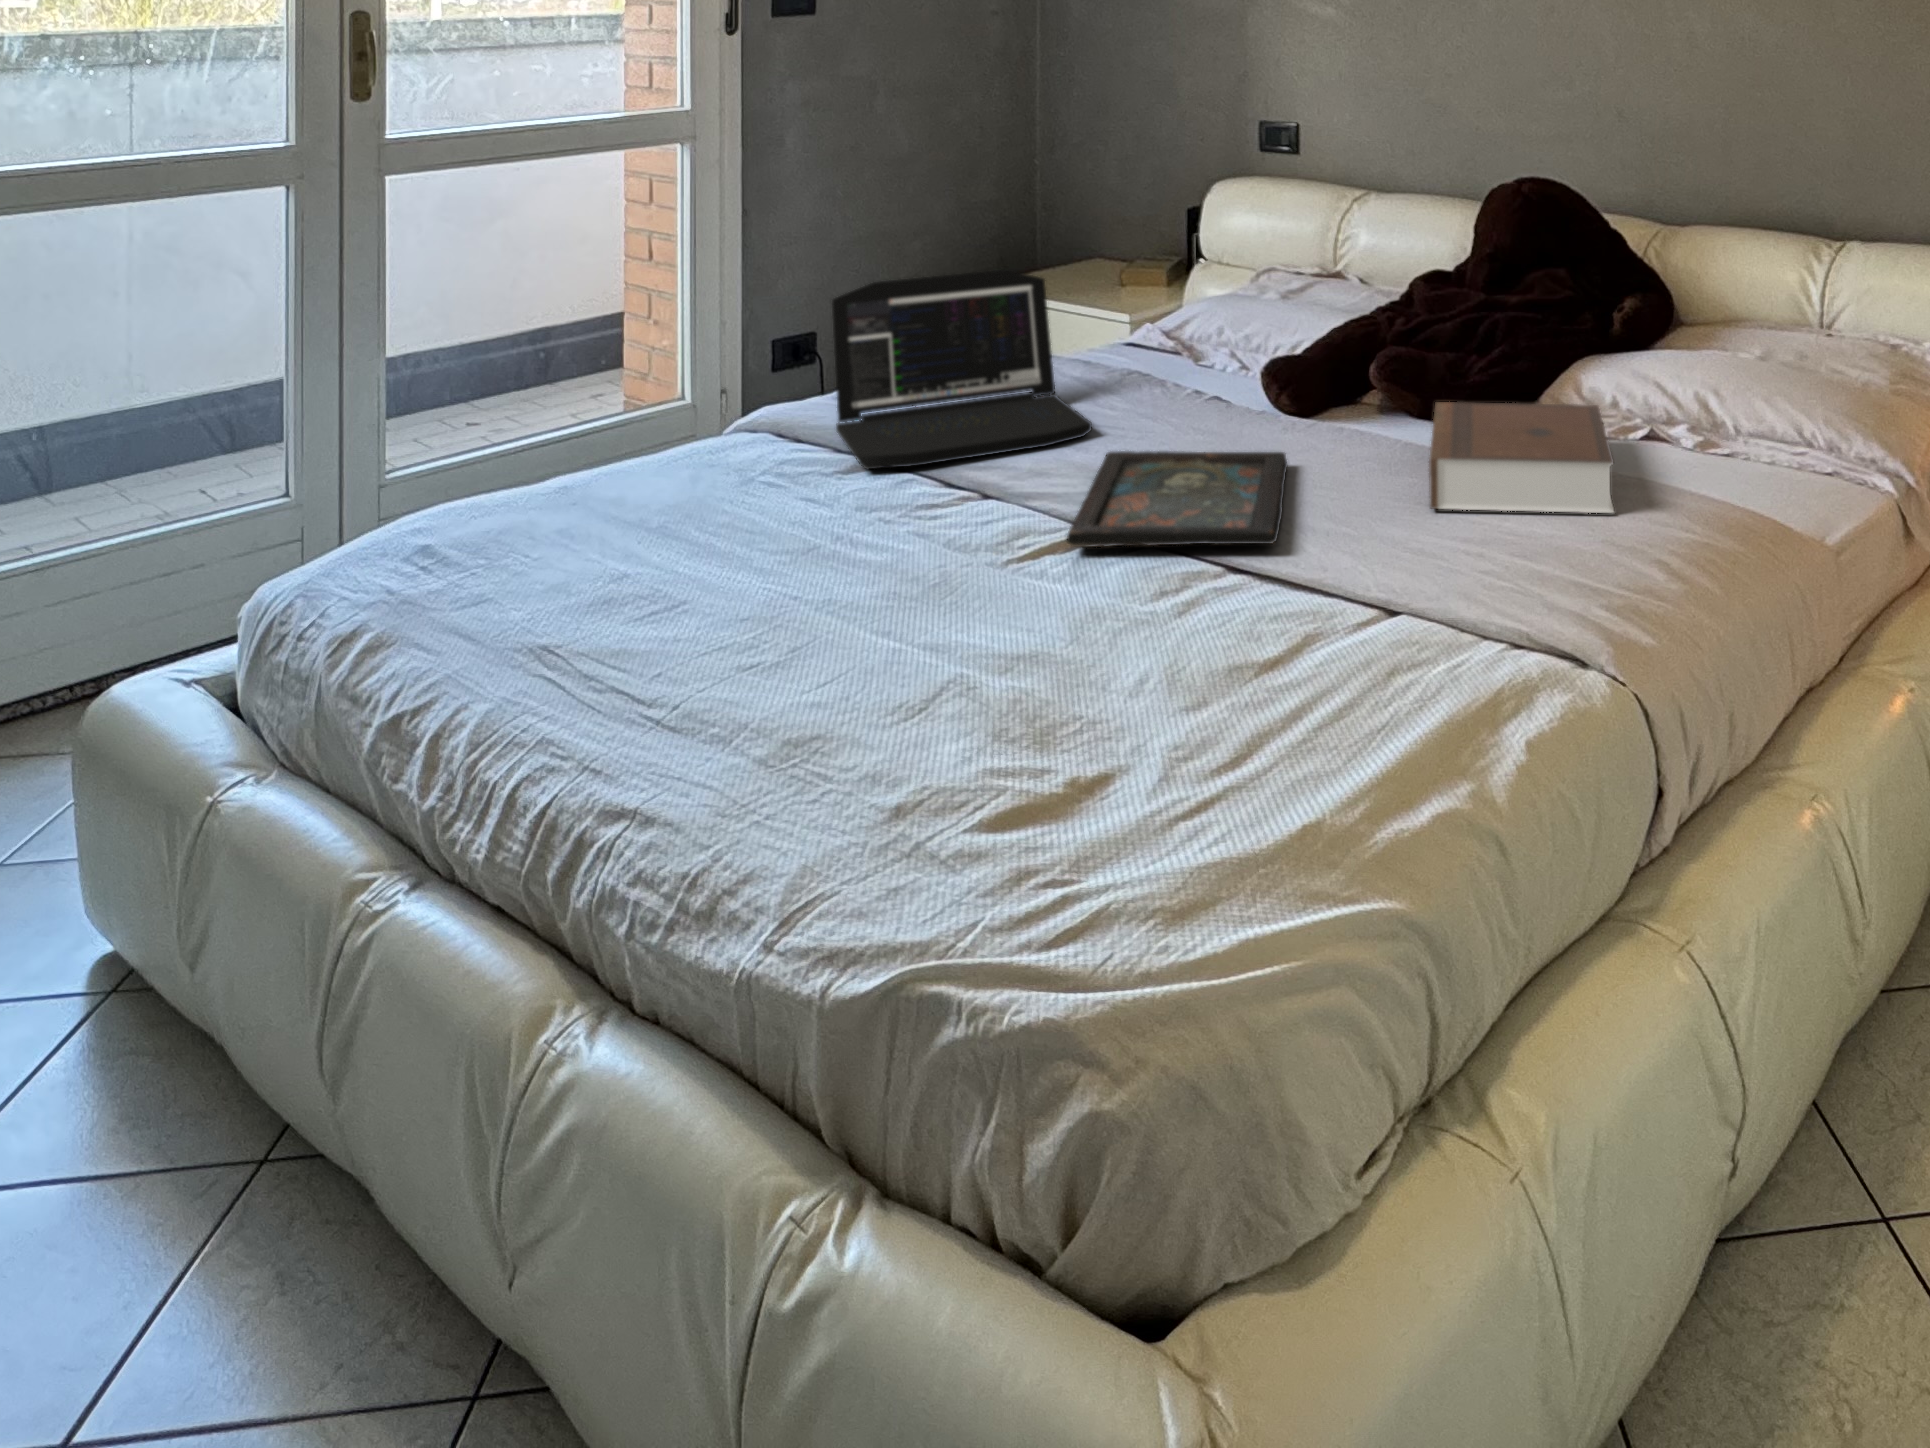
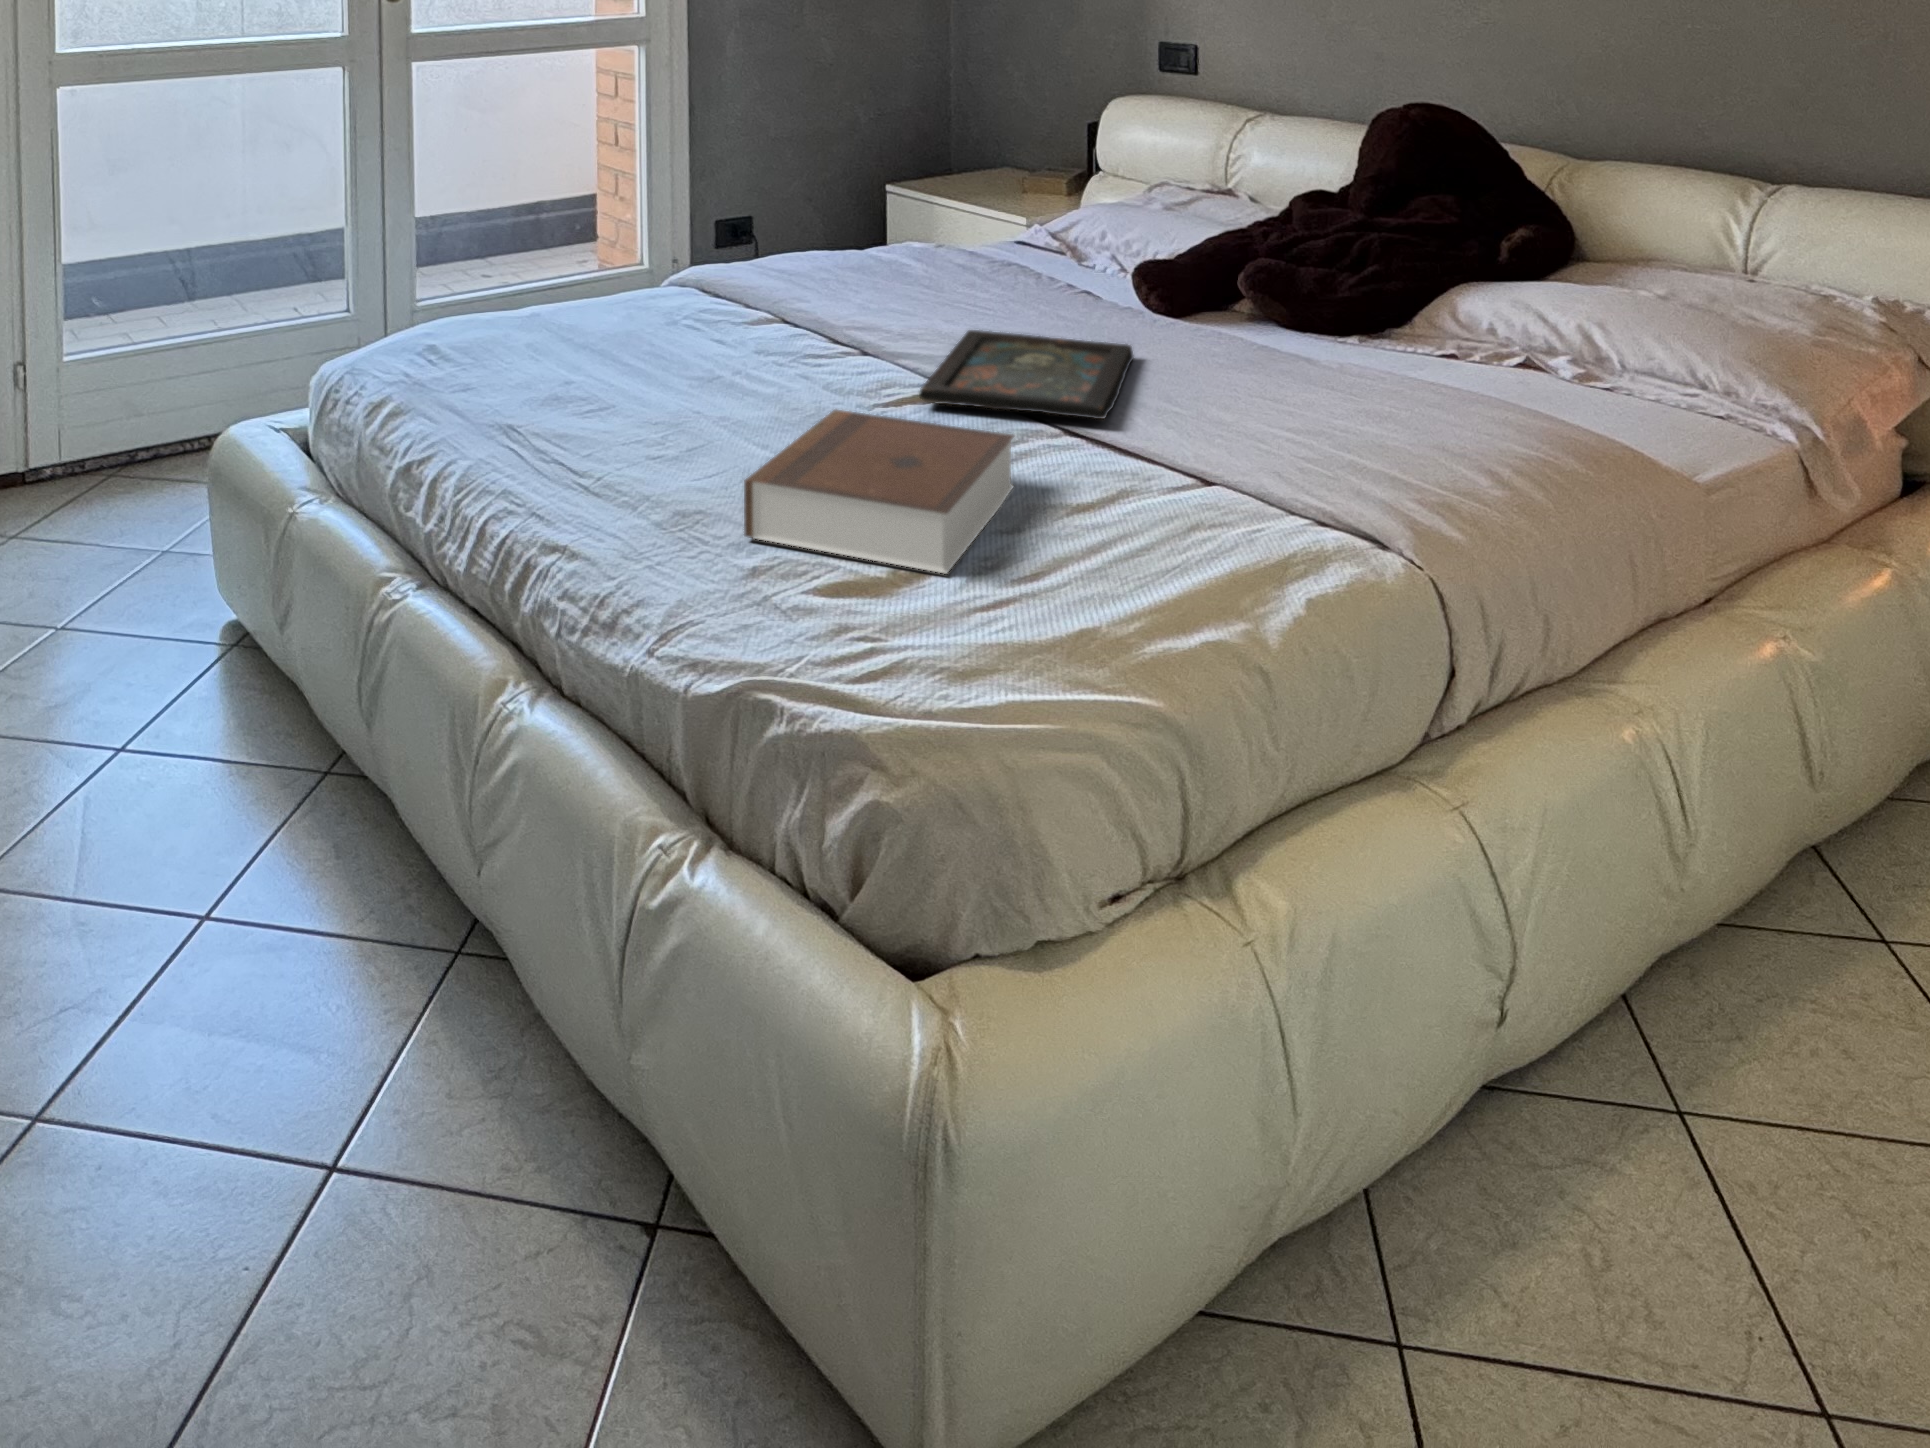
laptop: present [832,270,1092,469] -> none [740,165,960,326]
book: present [1429,402,1614,513] -> present [744,410,1014,573]

